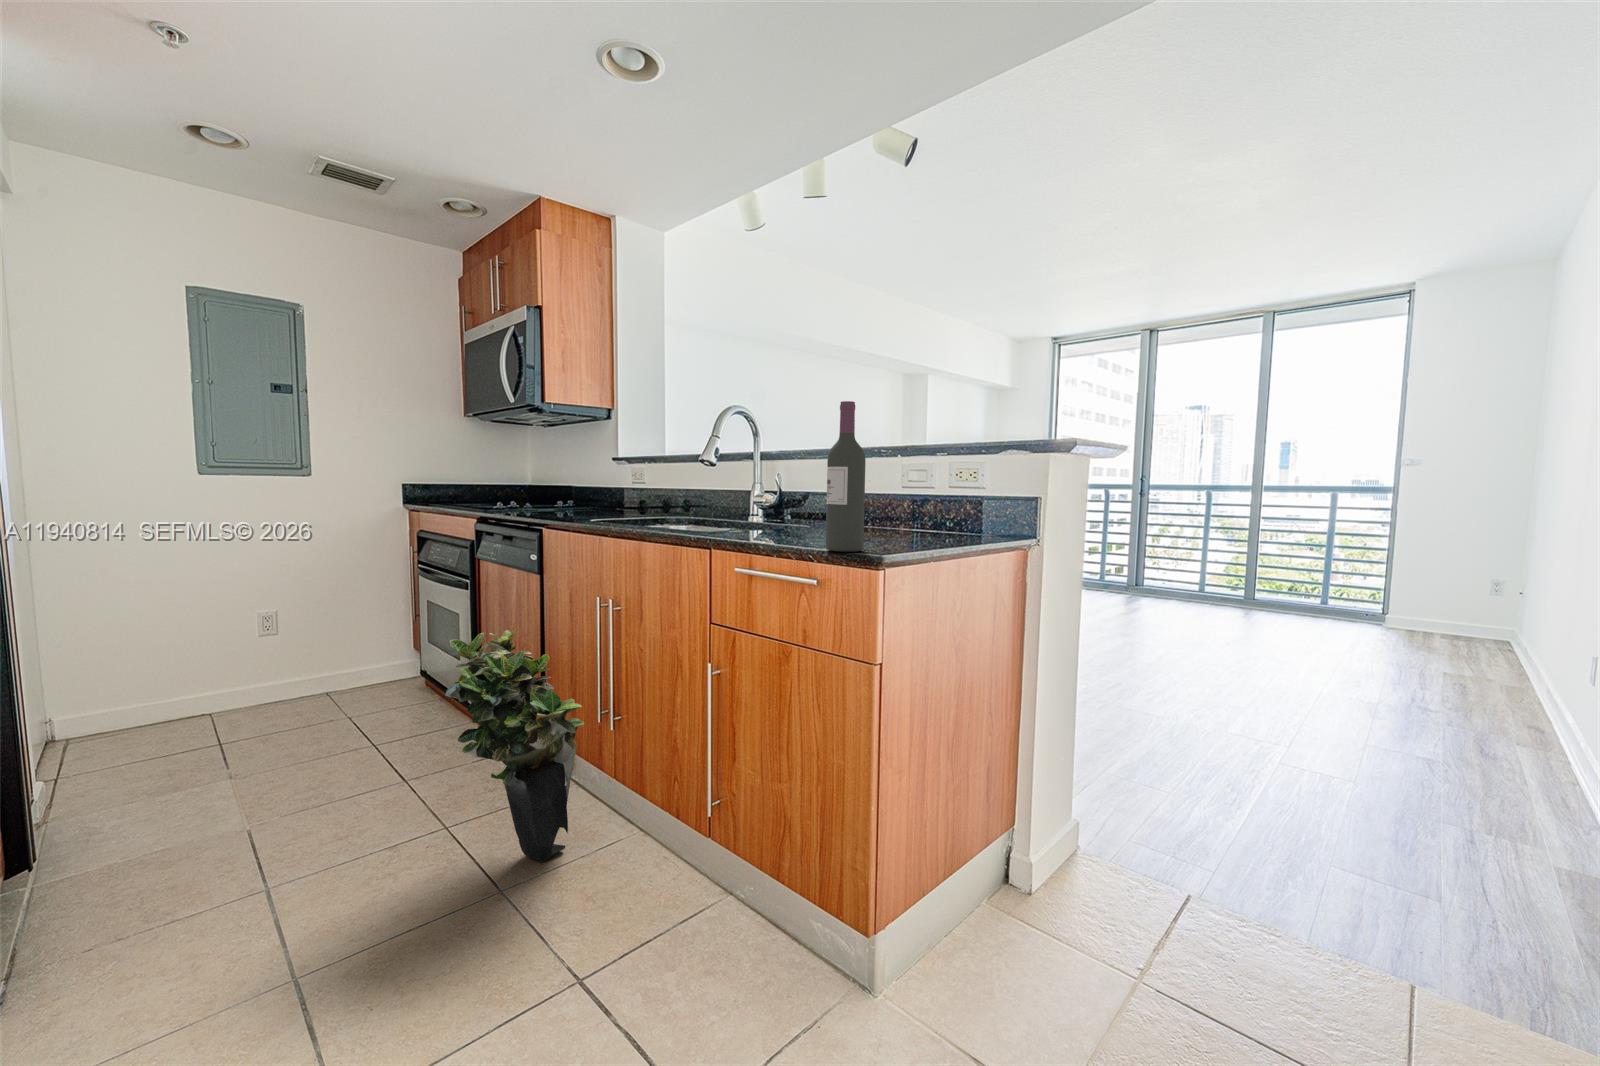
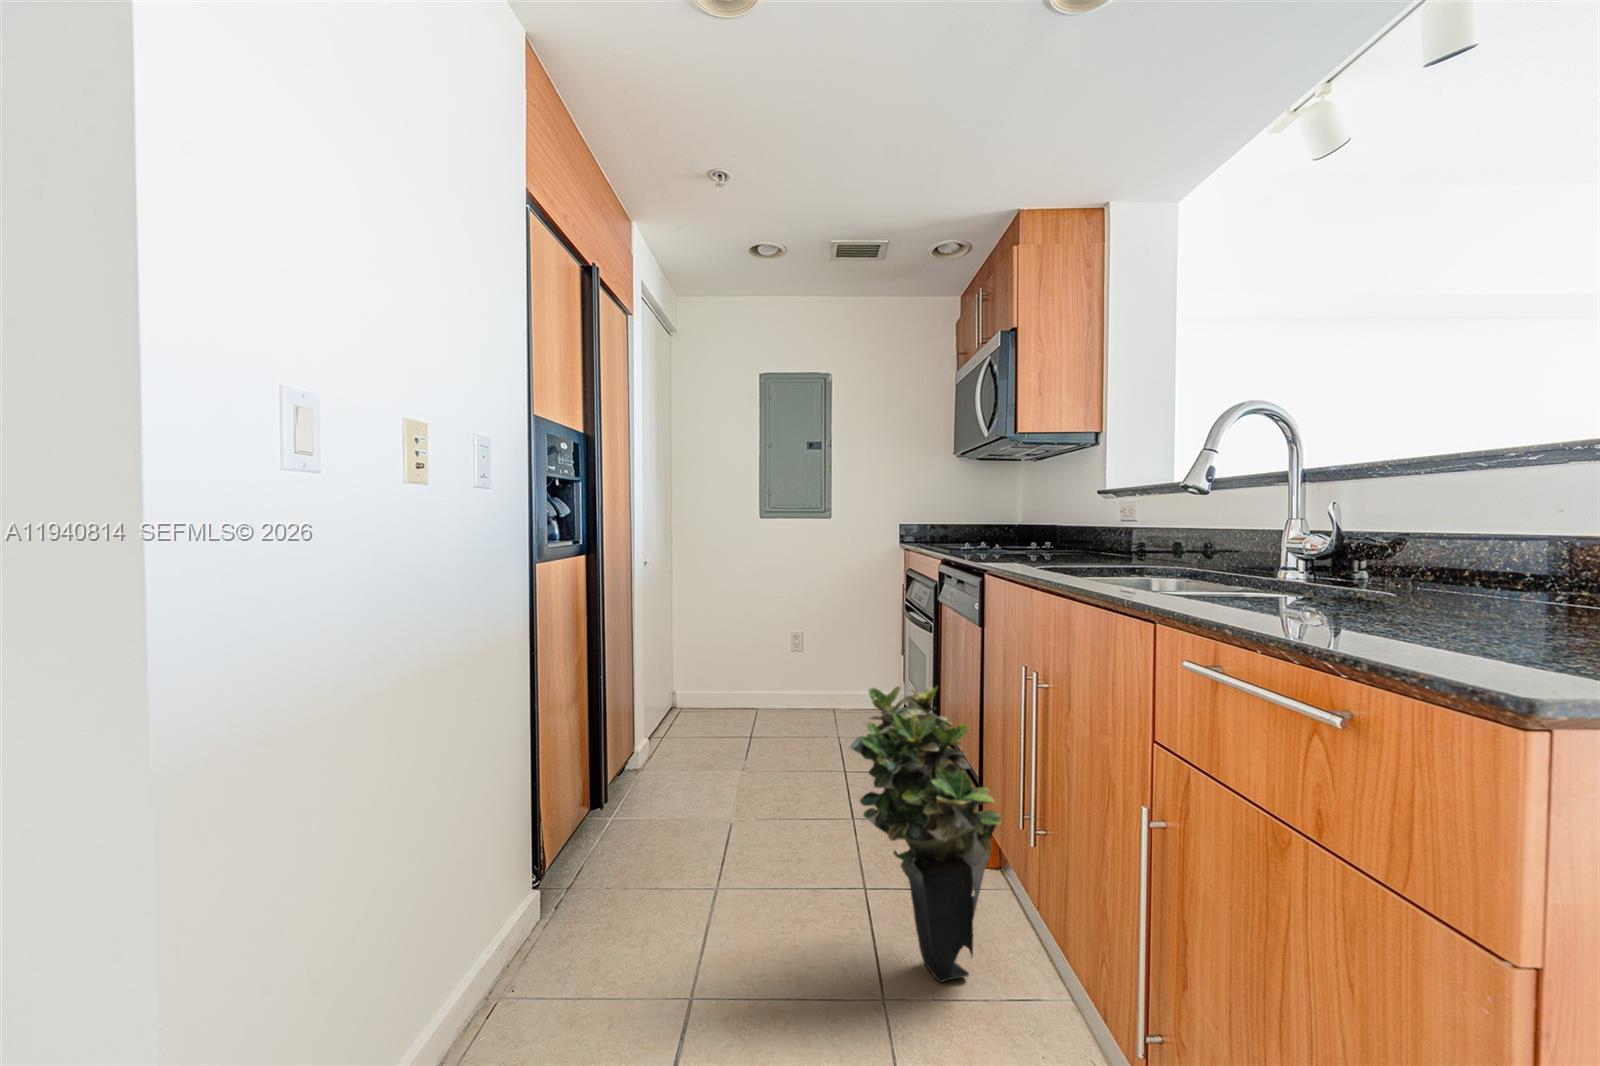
wine bottle: present [826,401,866,552] -> none [1376,334,1493,656]

